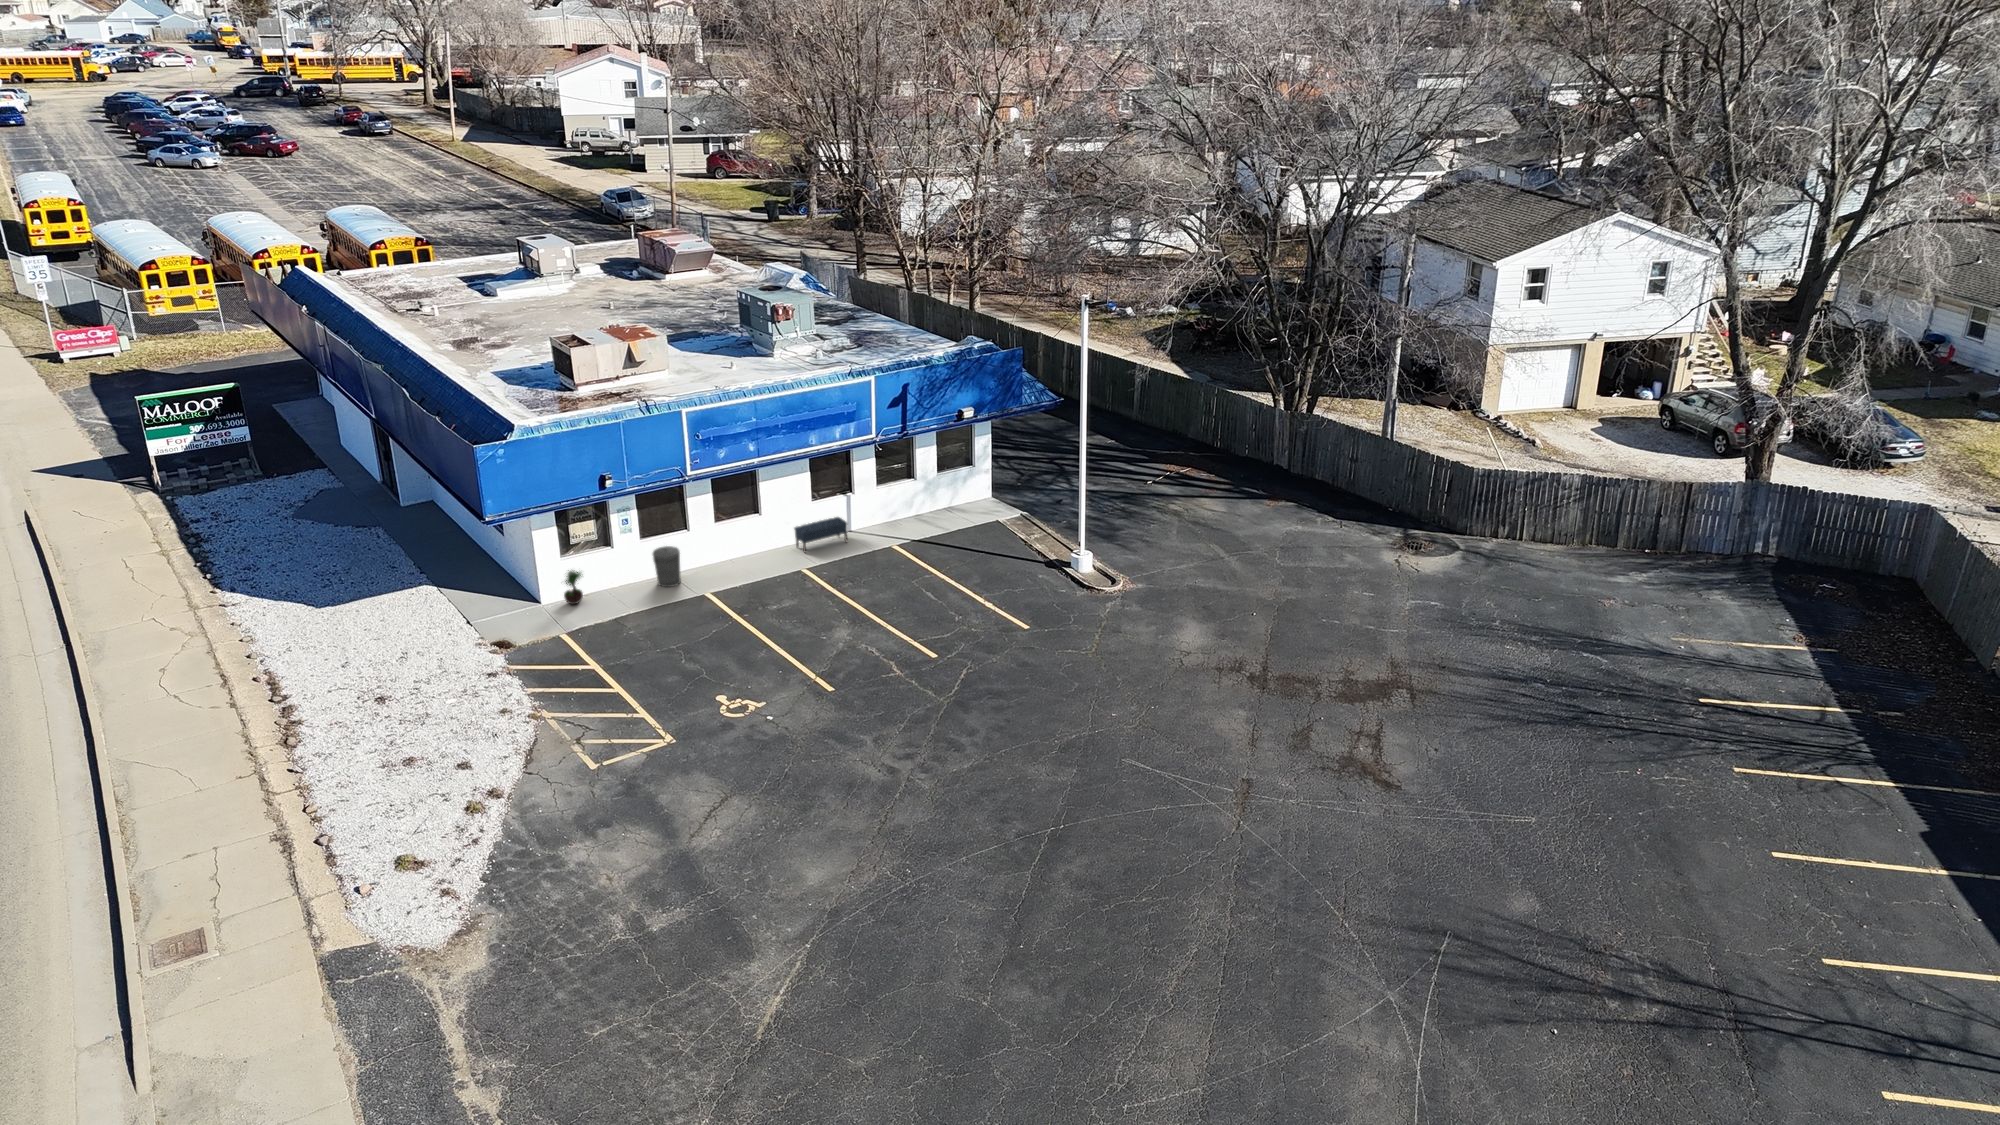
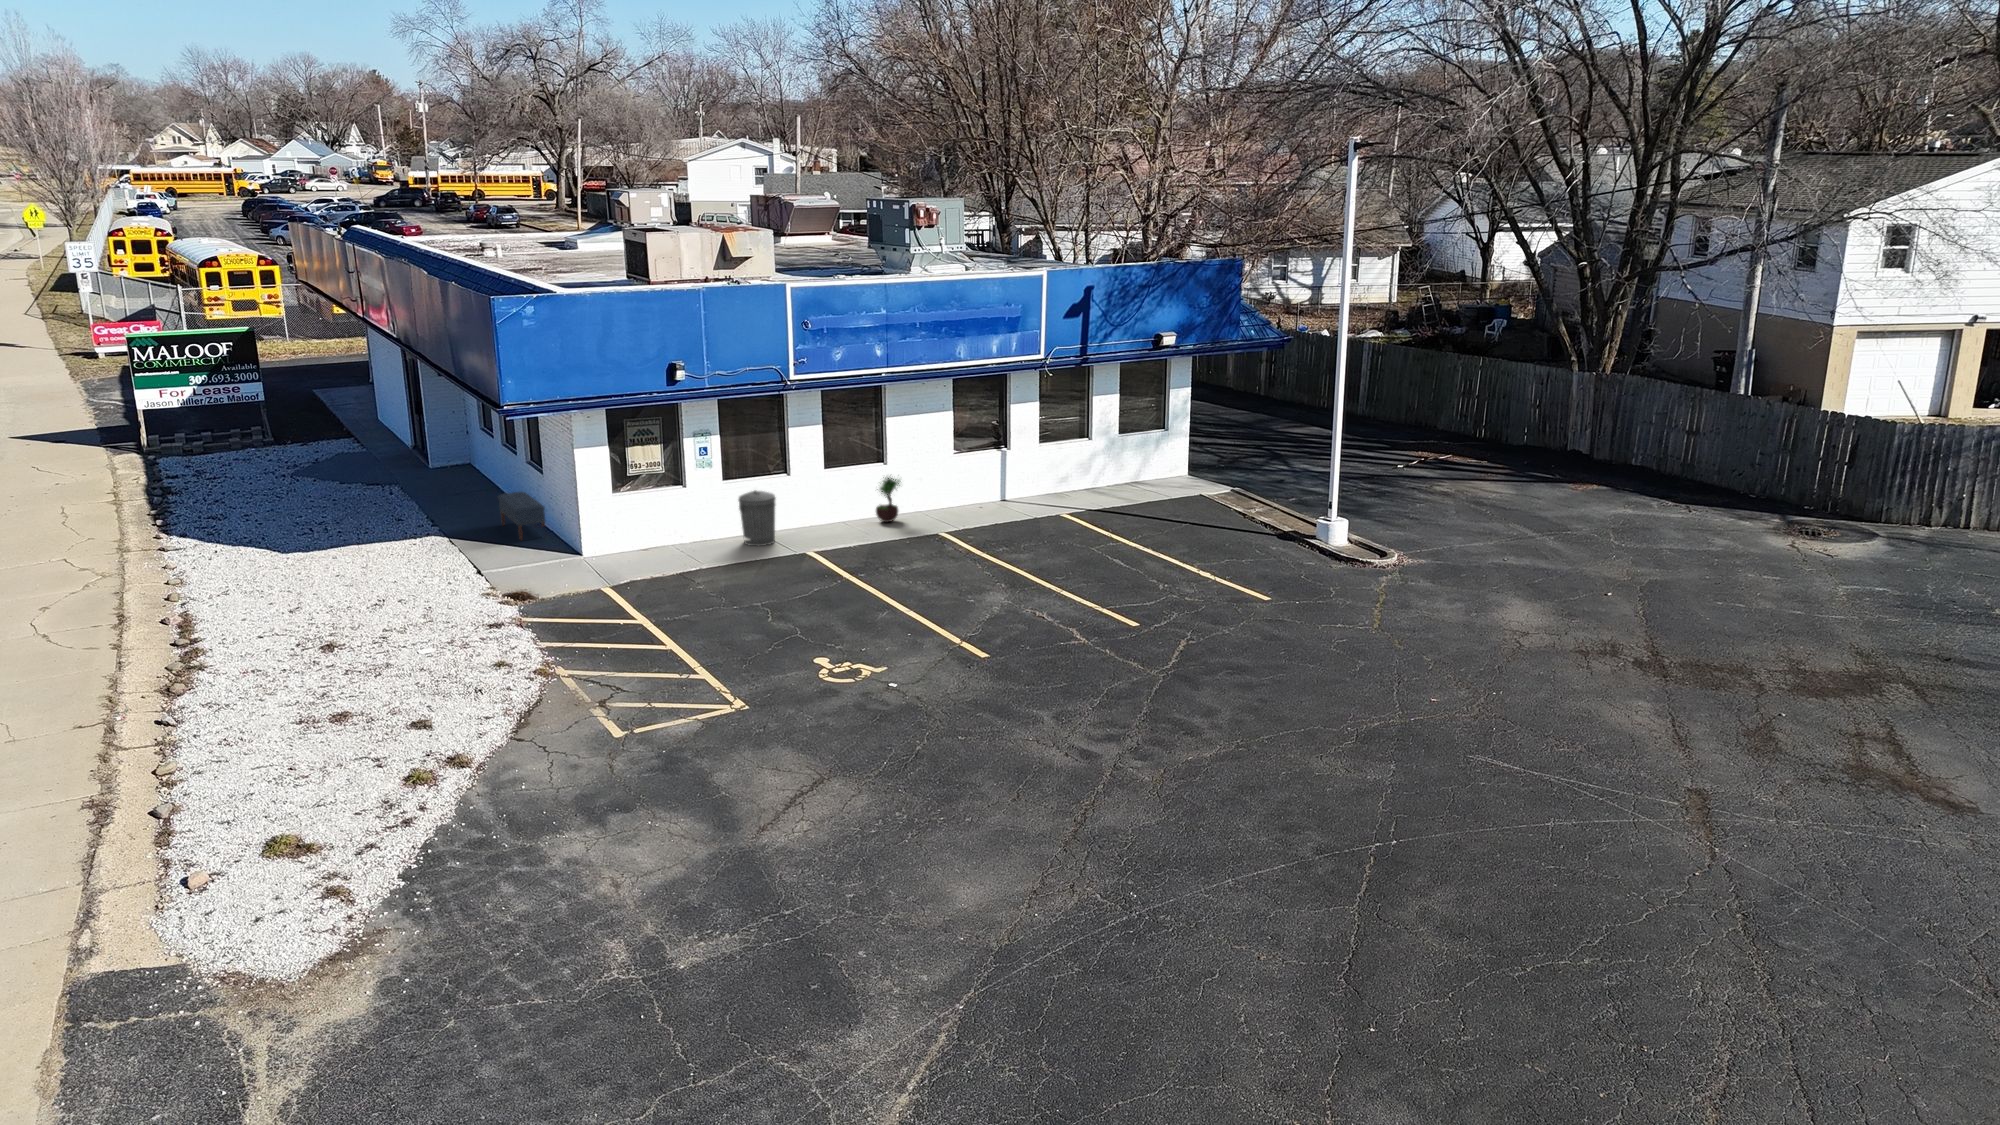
bench: present [794,517,848,552] -> present [498,492,545,540]
potted tree: present [564,570,583,604] -> present [876,477,901,522]

